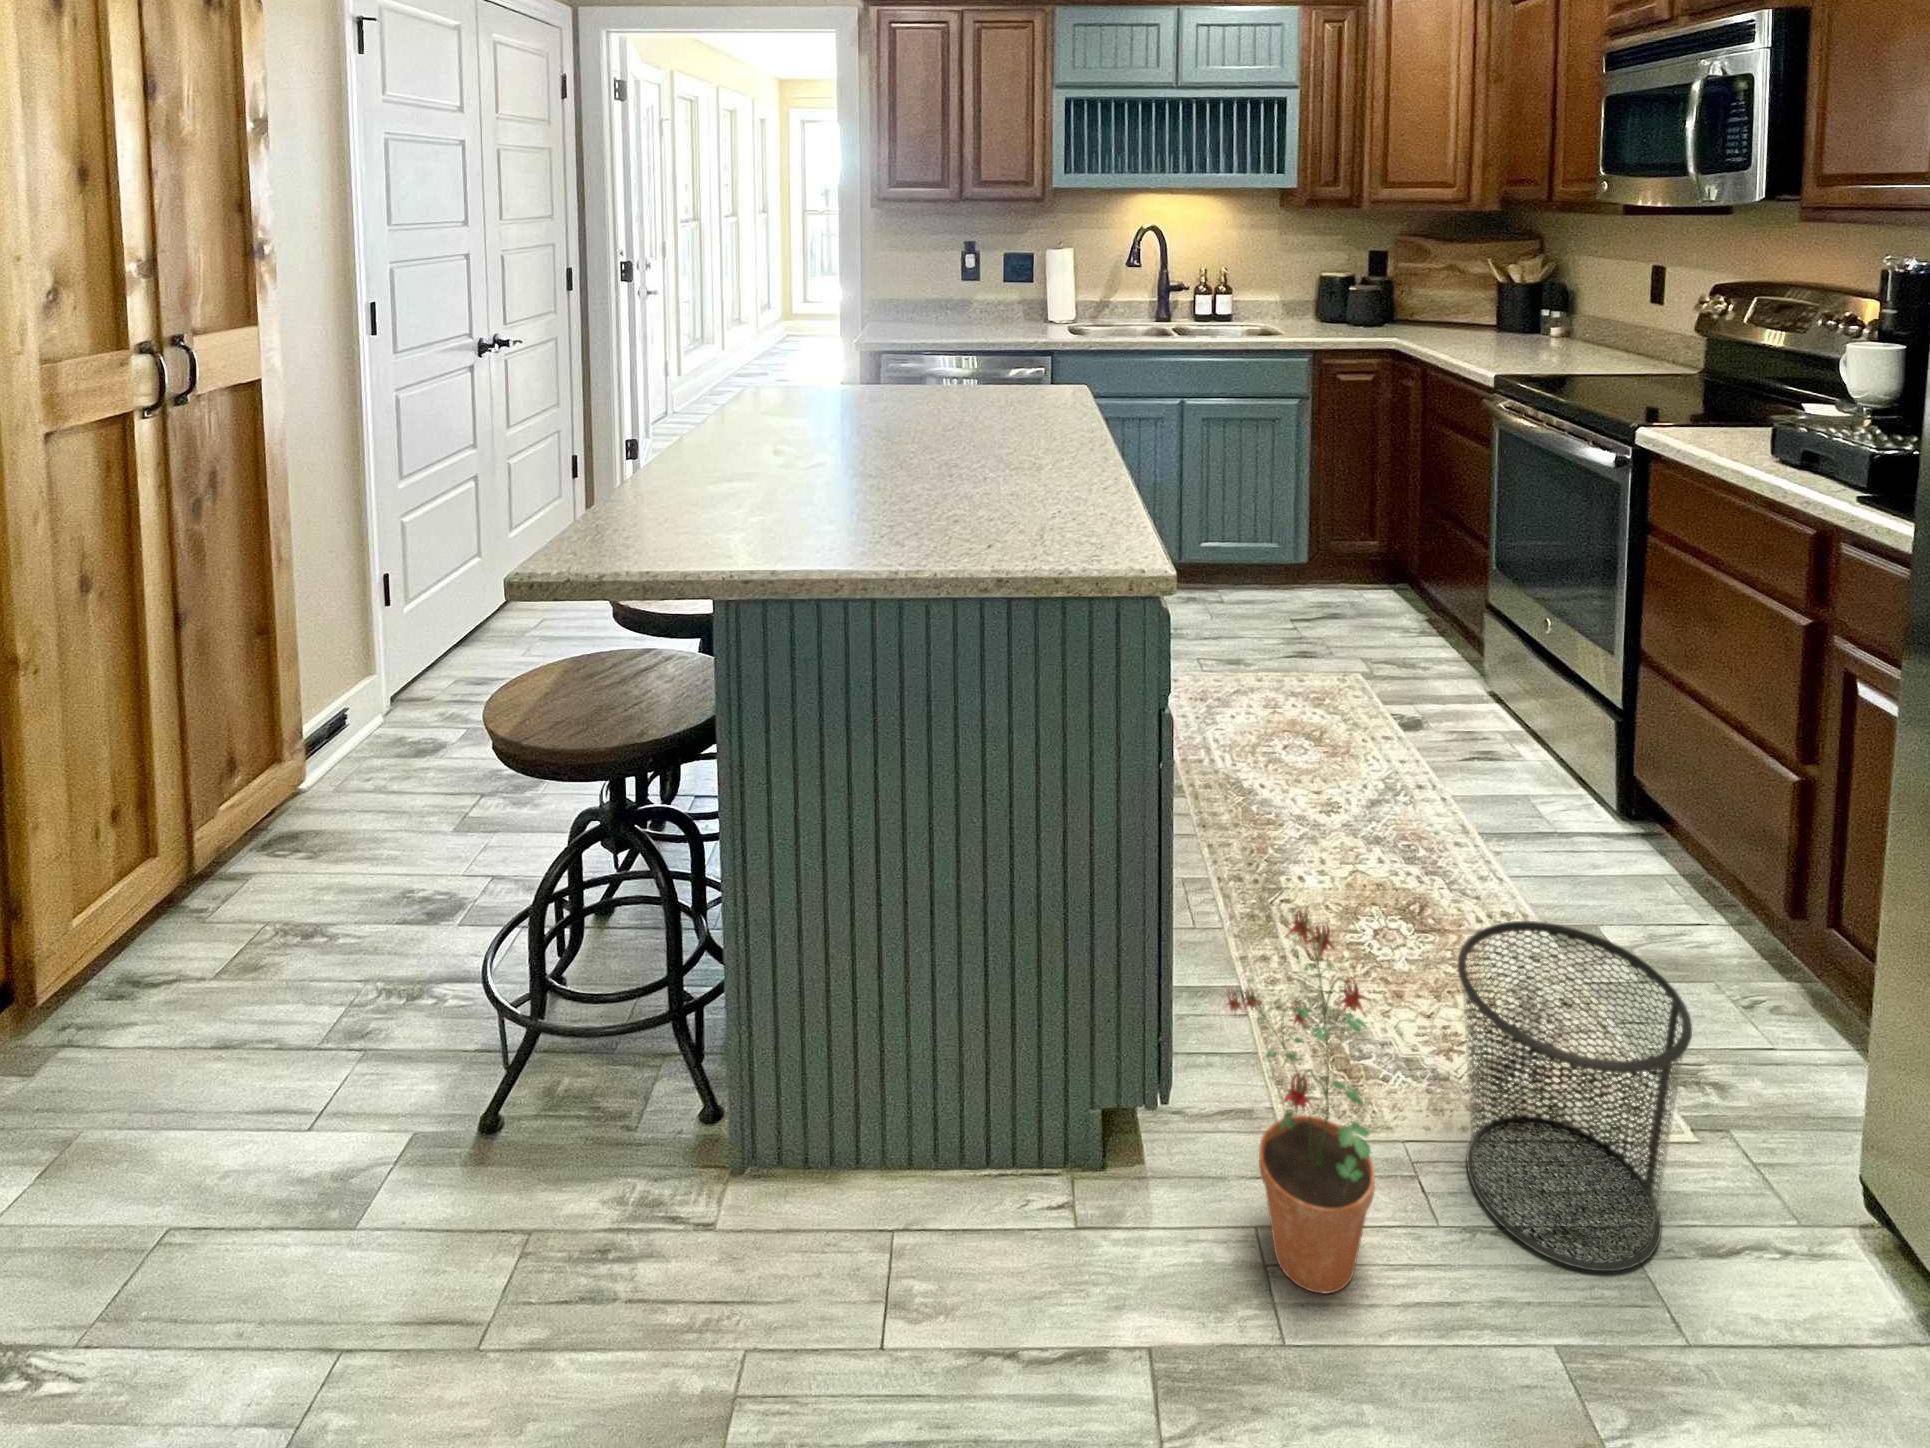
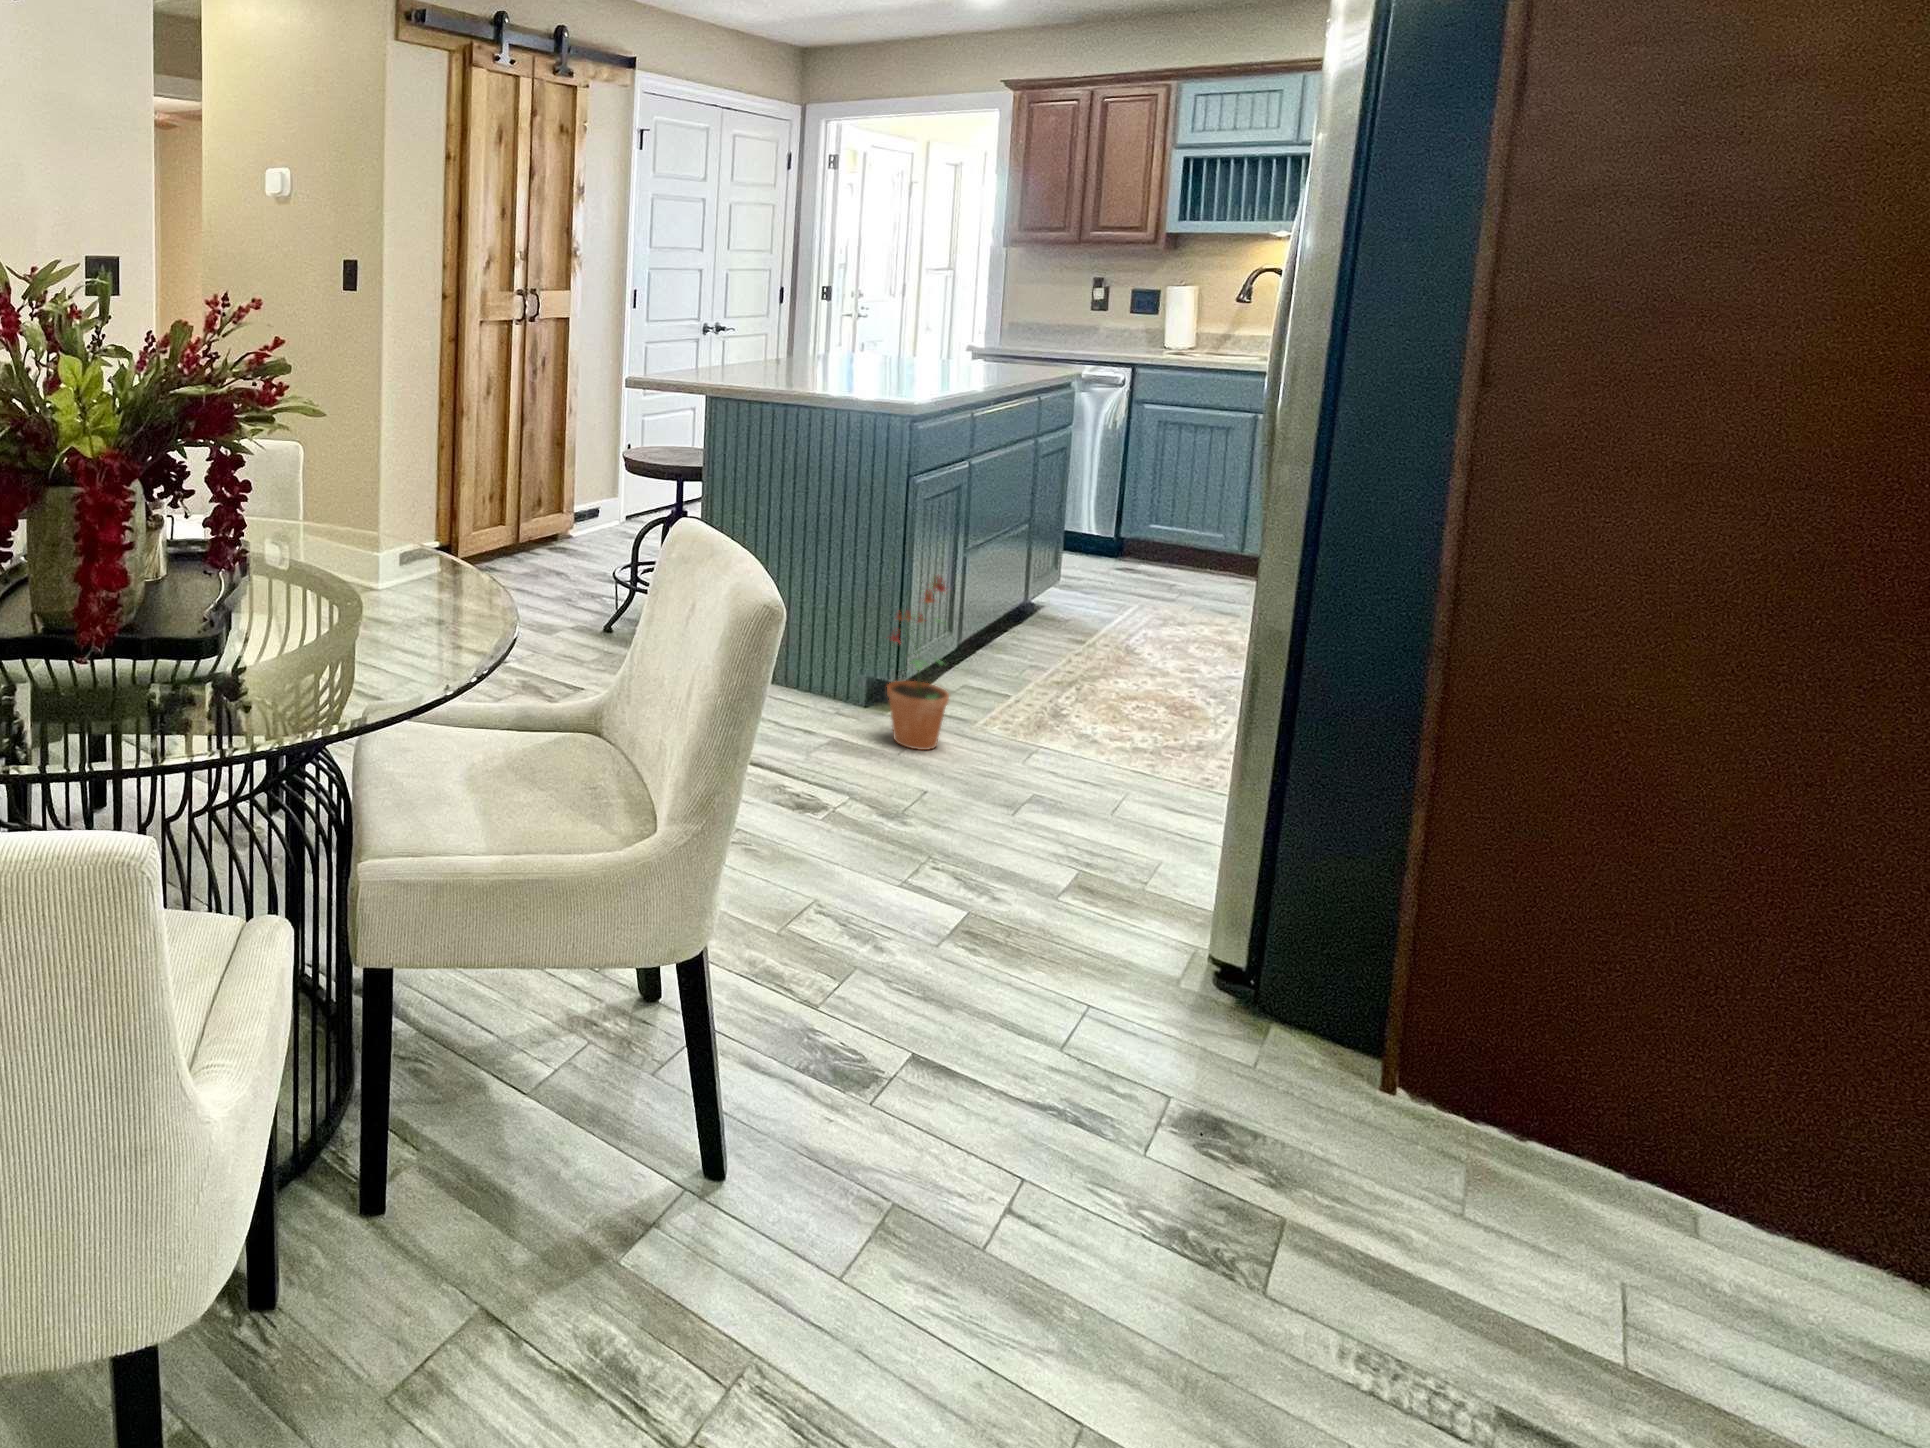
waste bin: present [1457,921,1692,1271] -> none [1027,635,1167,799]

